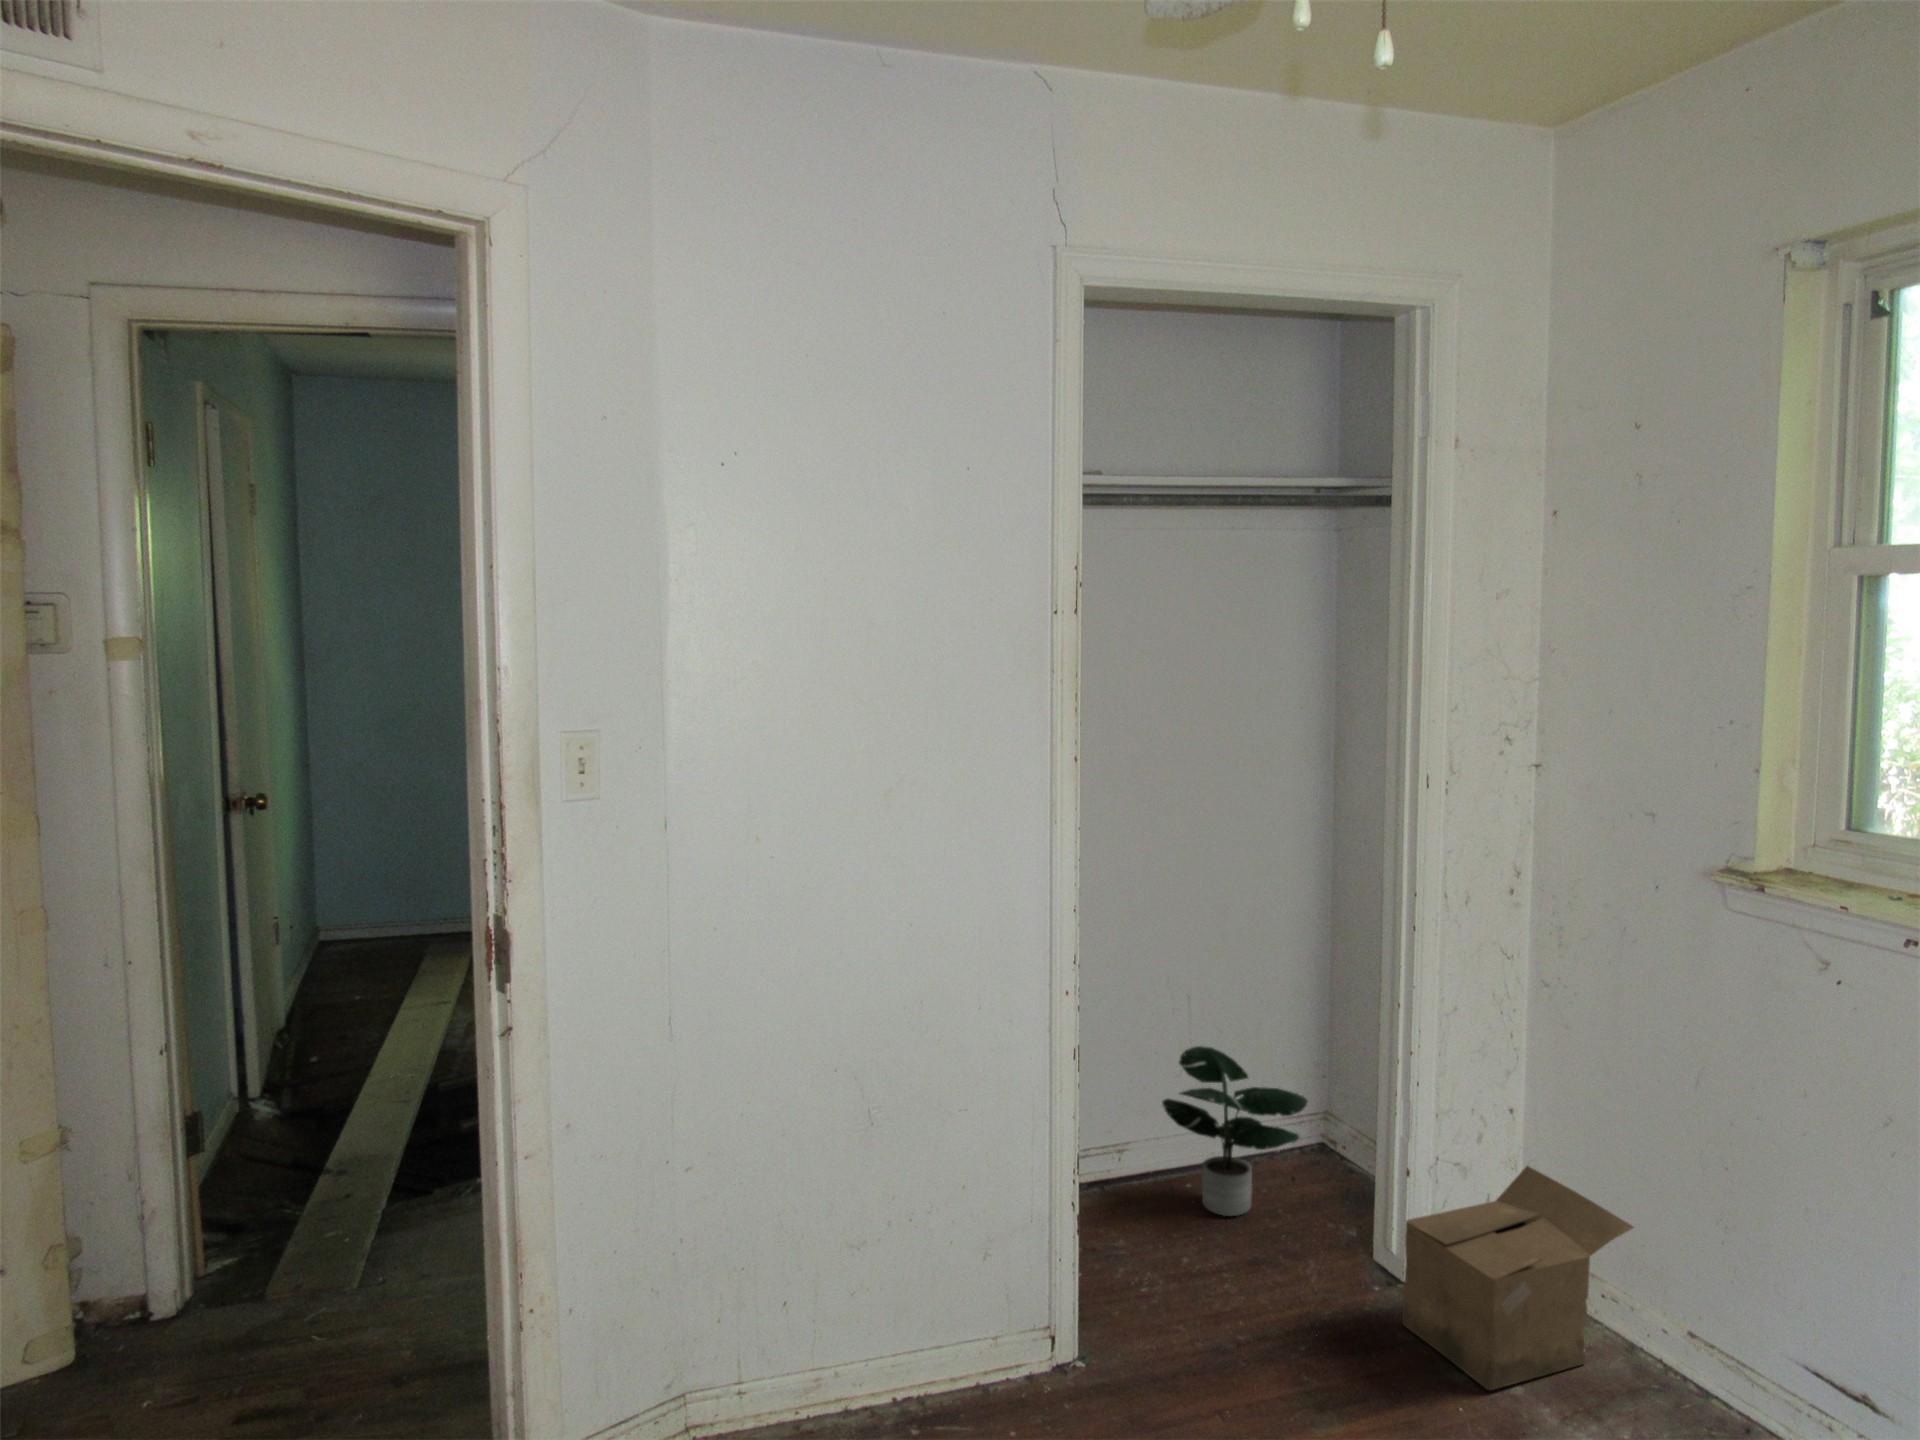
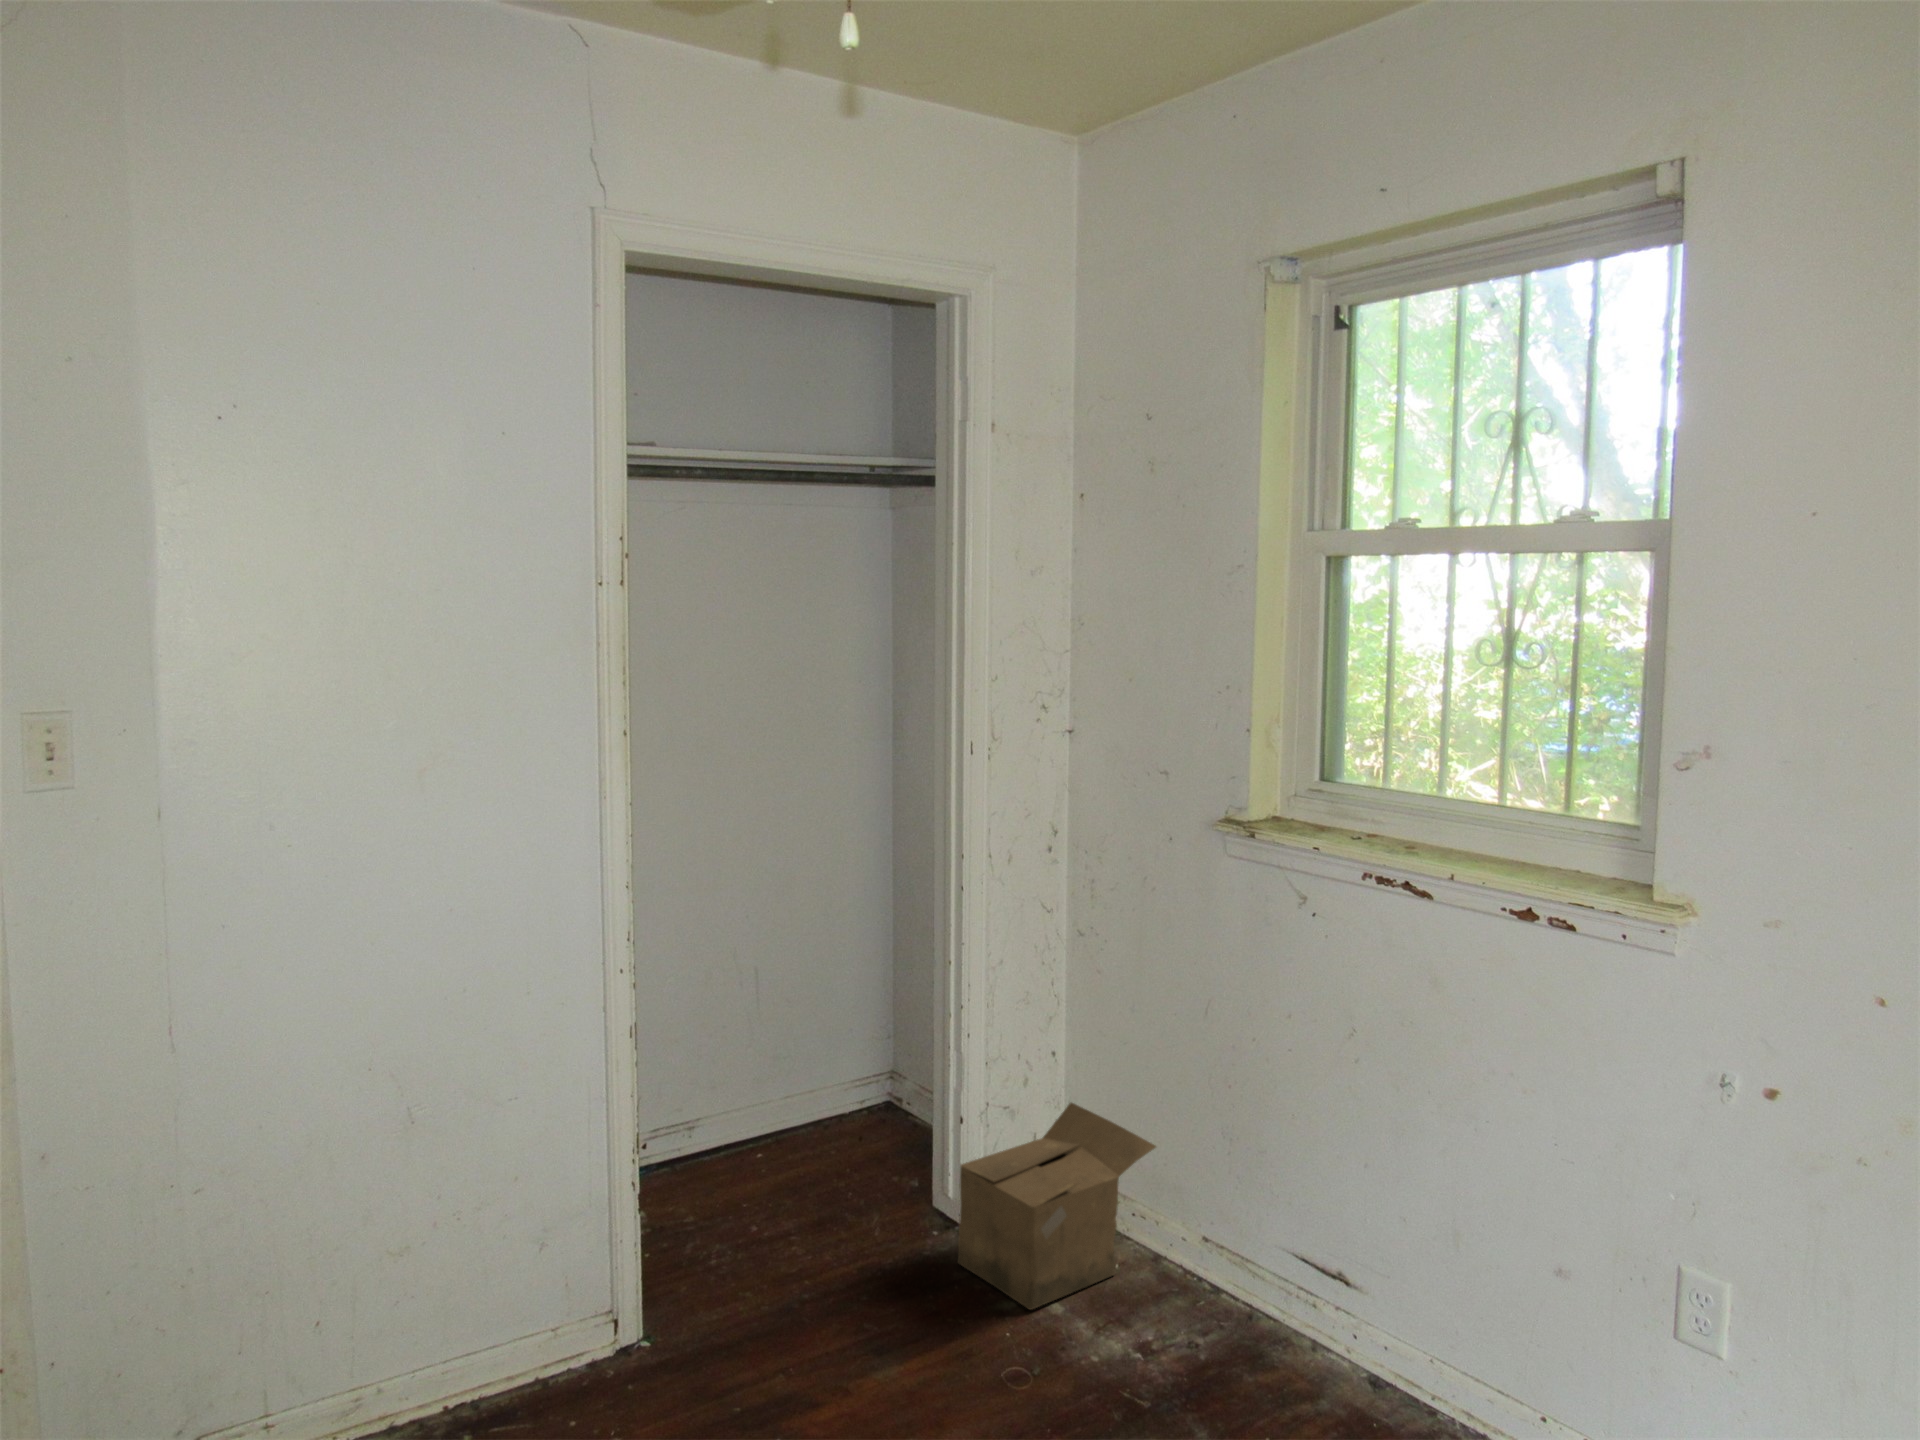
potted plant: present [1162,1046,1308,1216] -> none [730,1017,875,1185]

